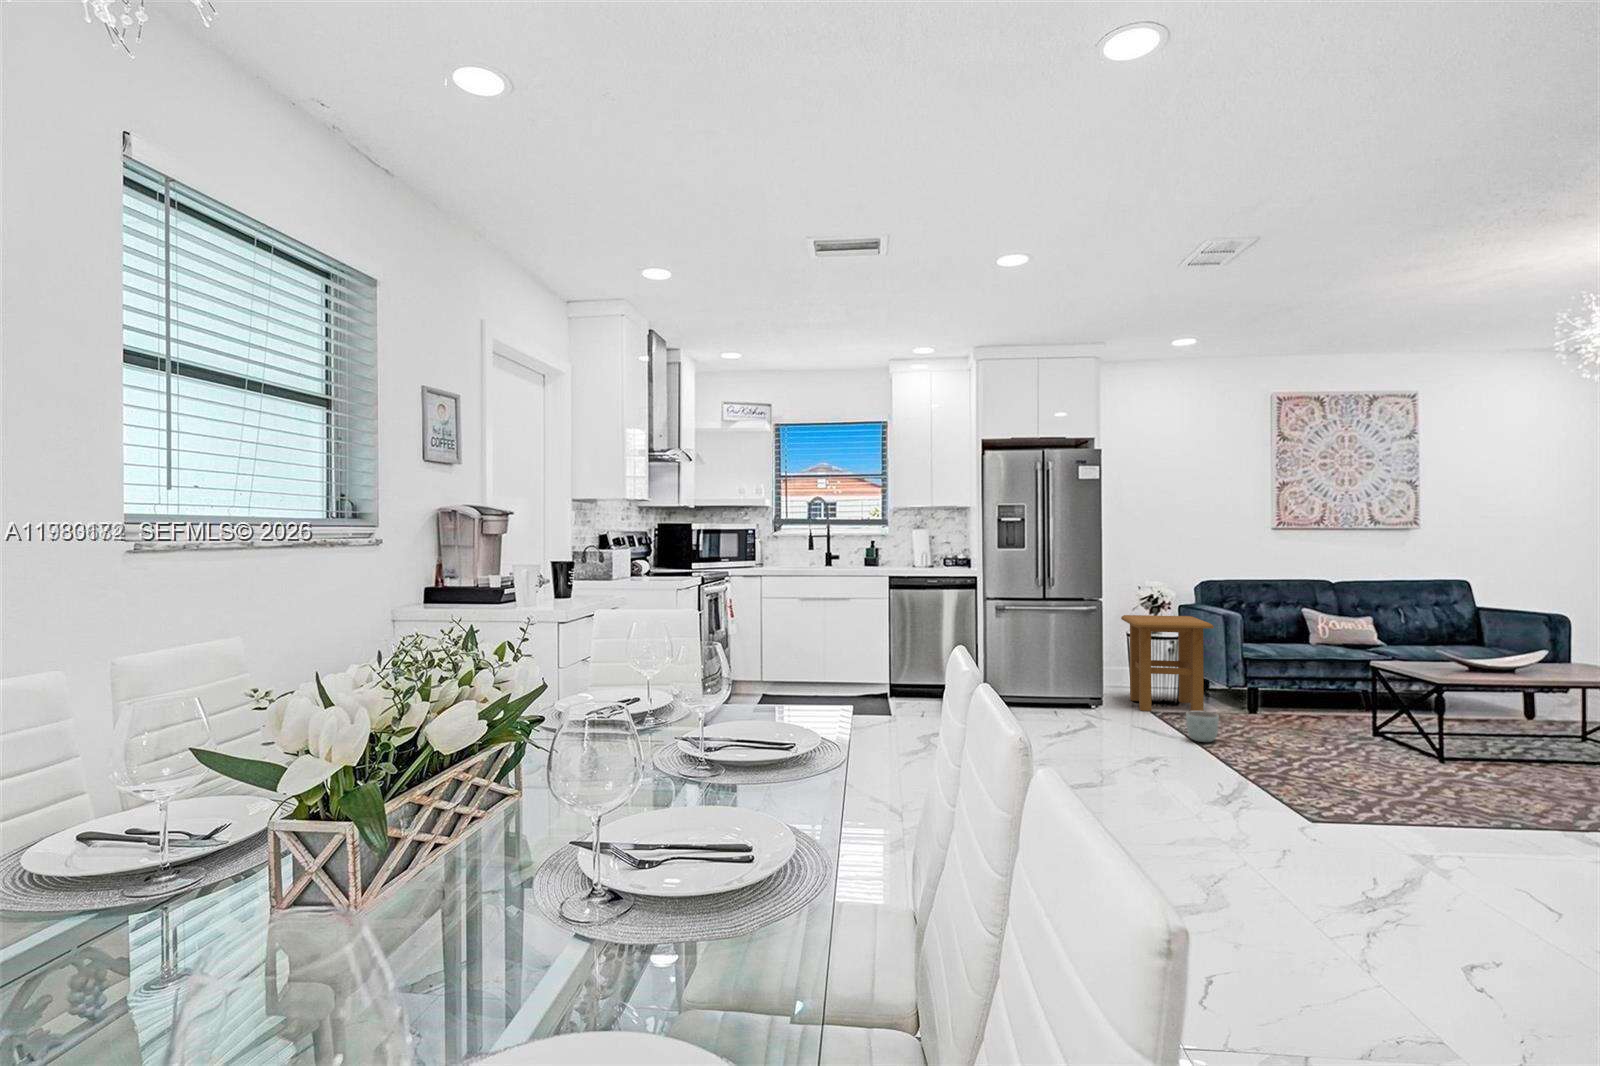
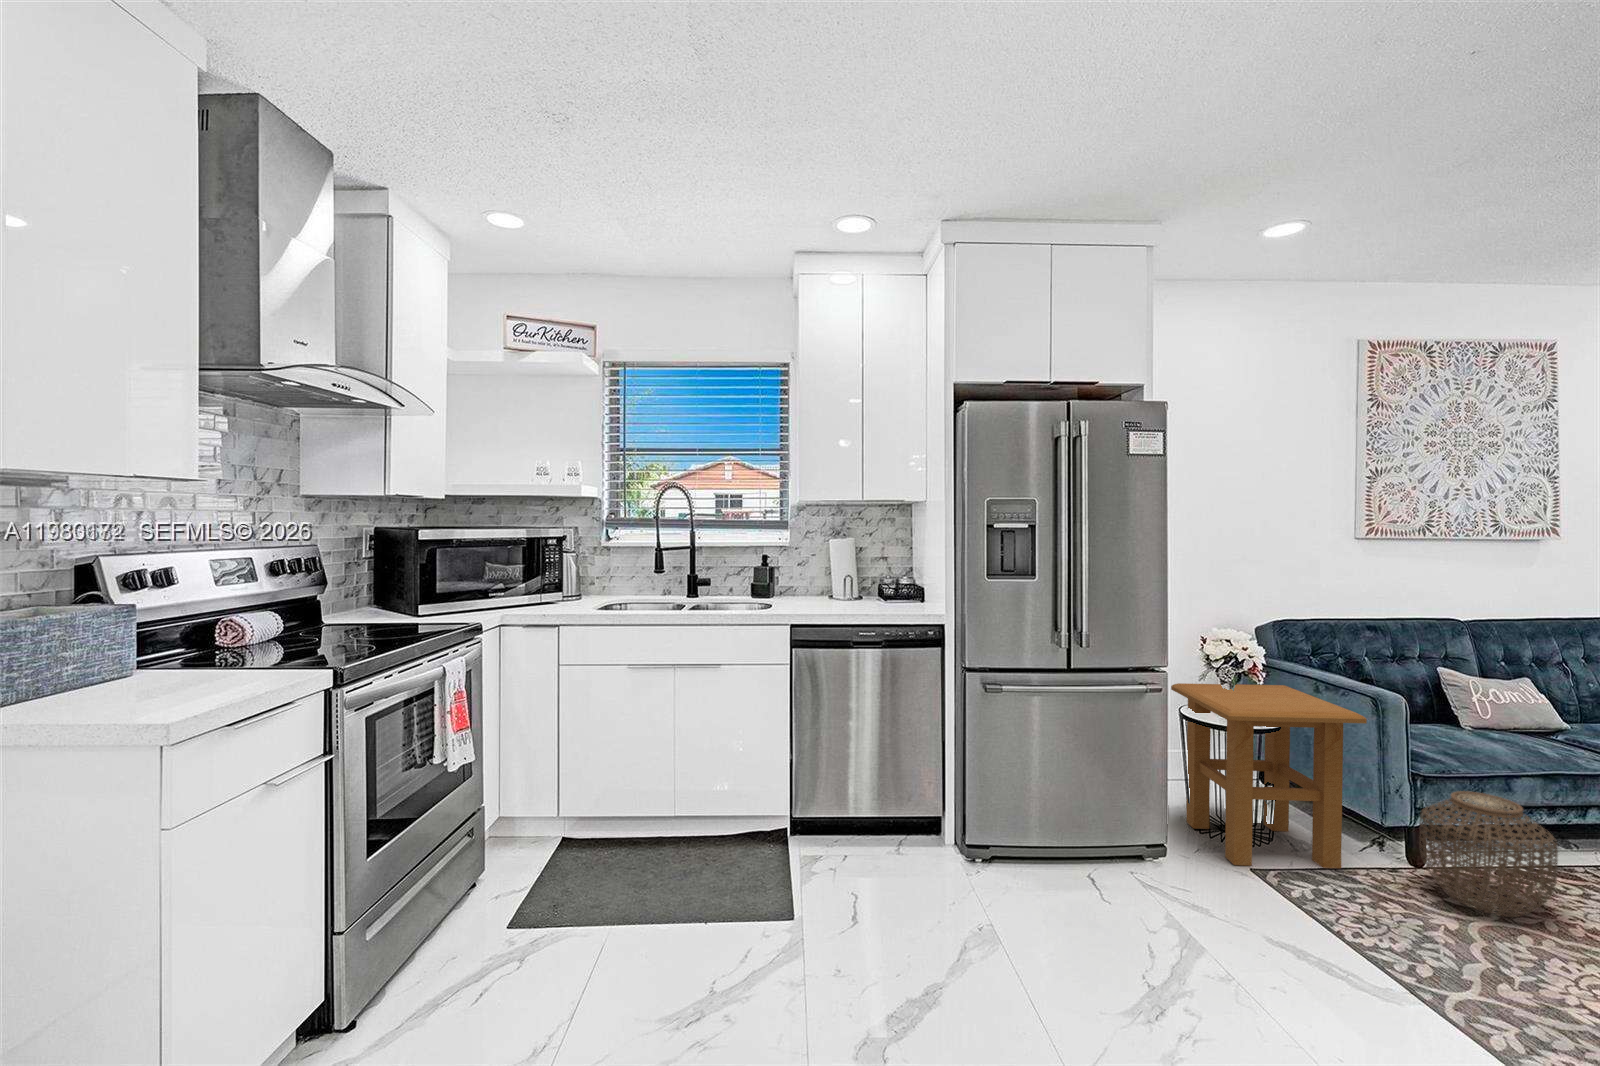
woven basket: none [1237,663,1300,725] -> present [1420,791,1558,917]
planter: present [1186,711,1219,742] -> none [1420,934,1507,1020]

